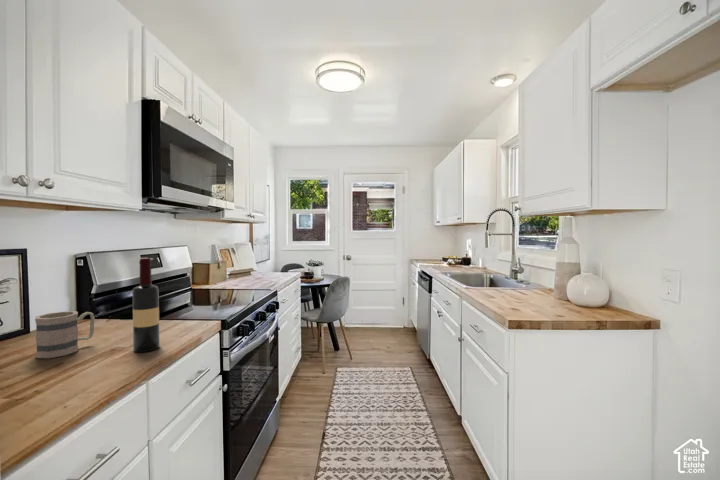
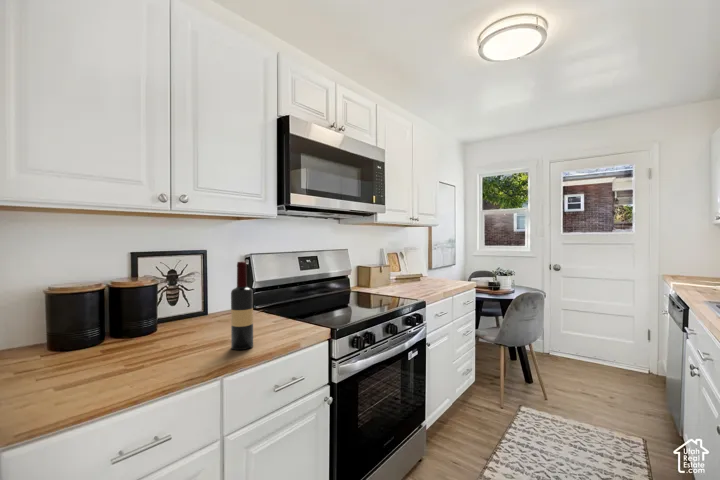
mug: present [35,311,95,358] -> none [179,303,223,340]

